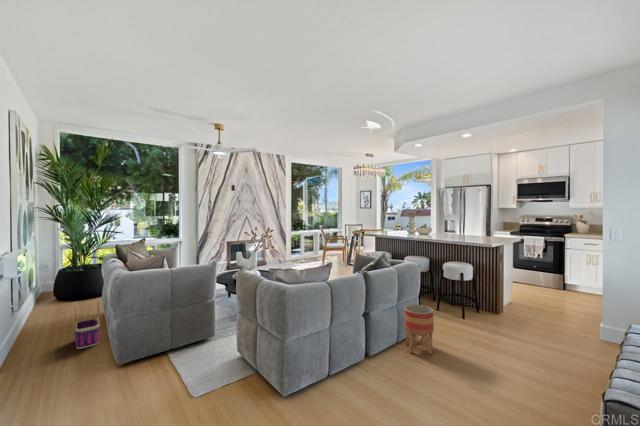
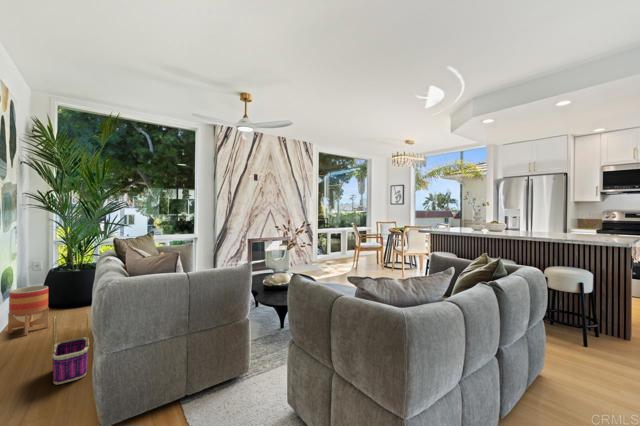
planter: present [404,305,434,354] -> present [8,286,49,335]

